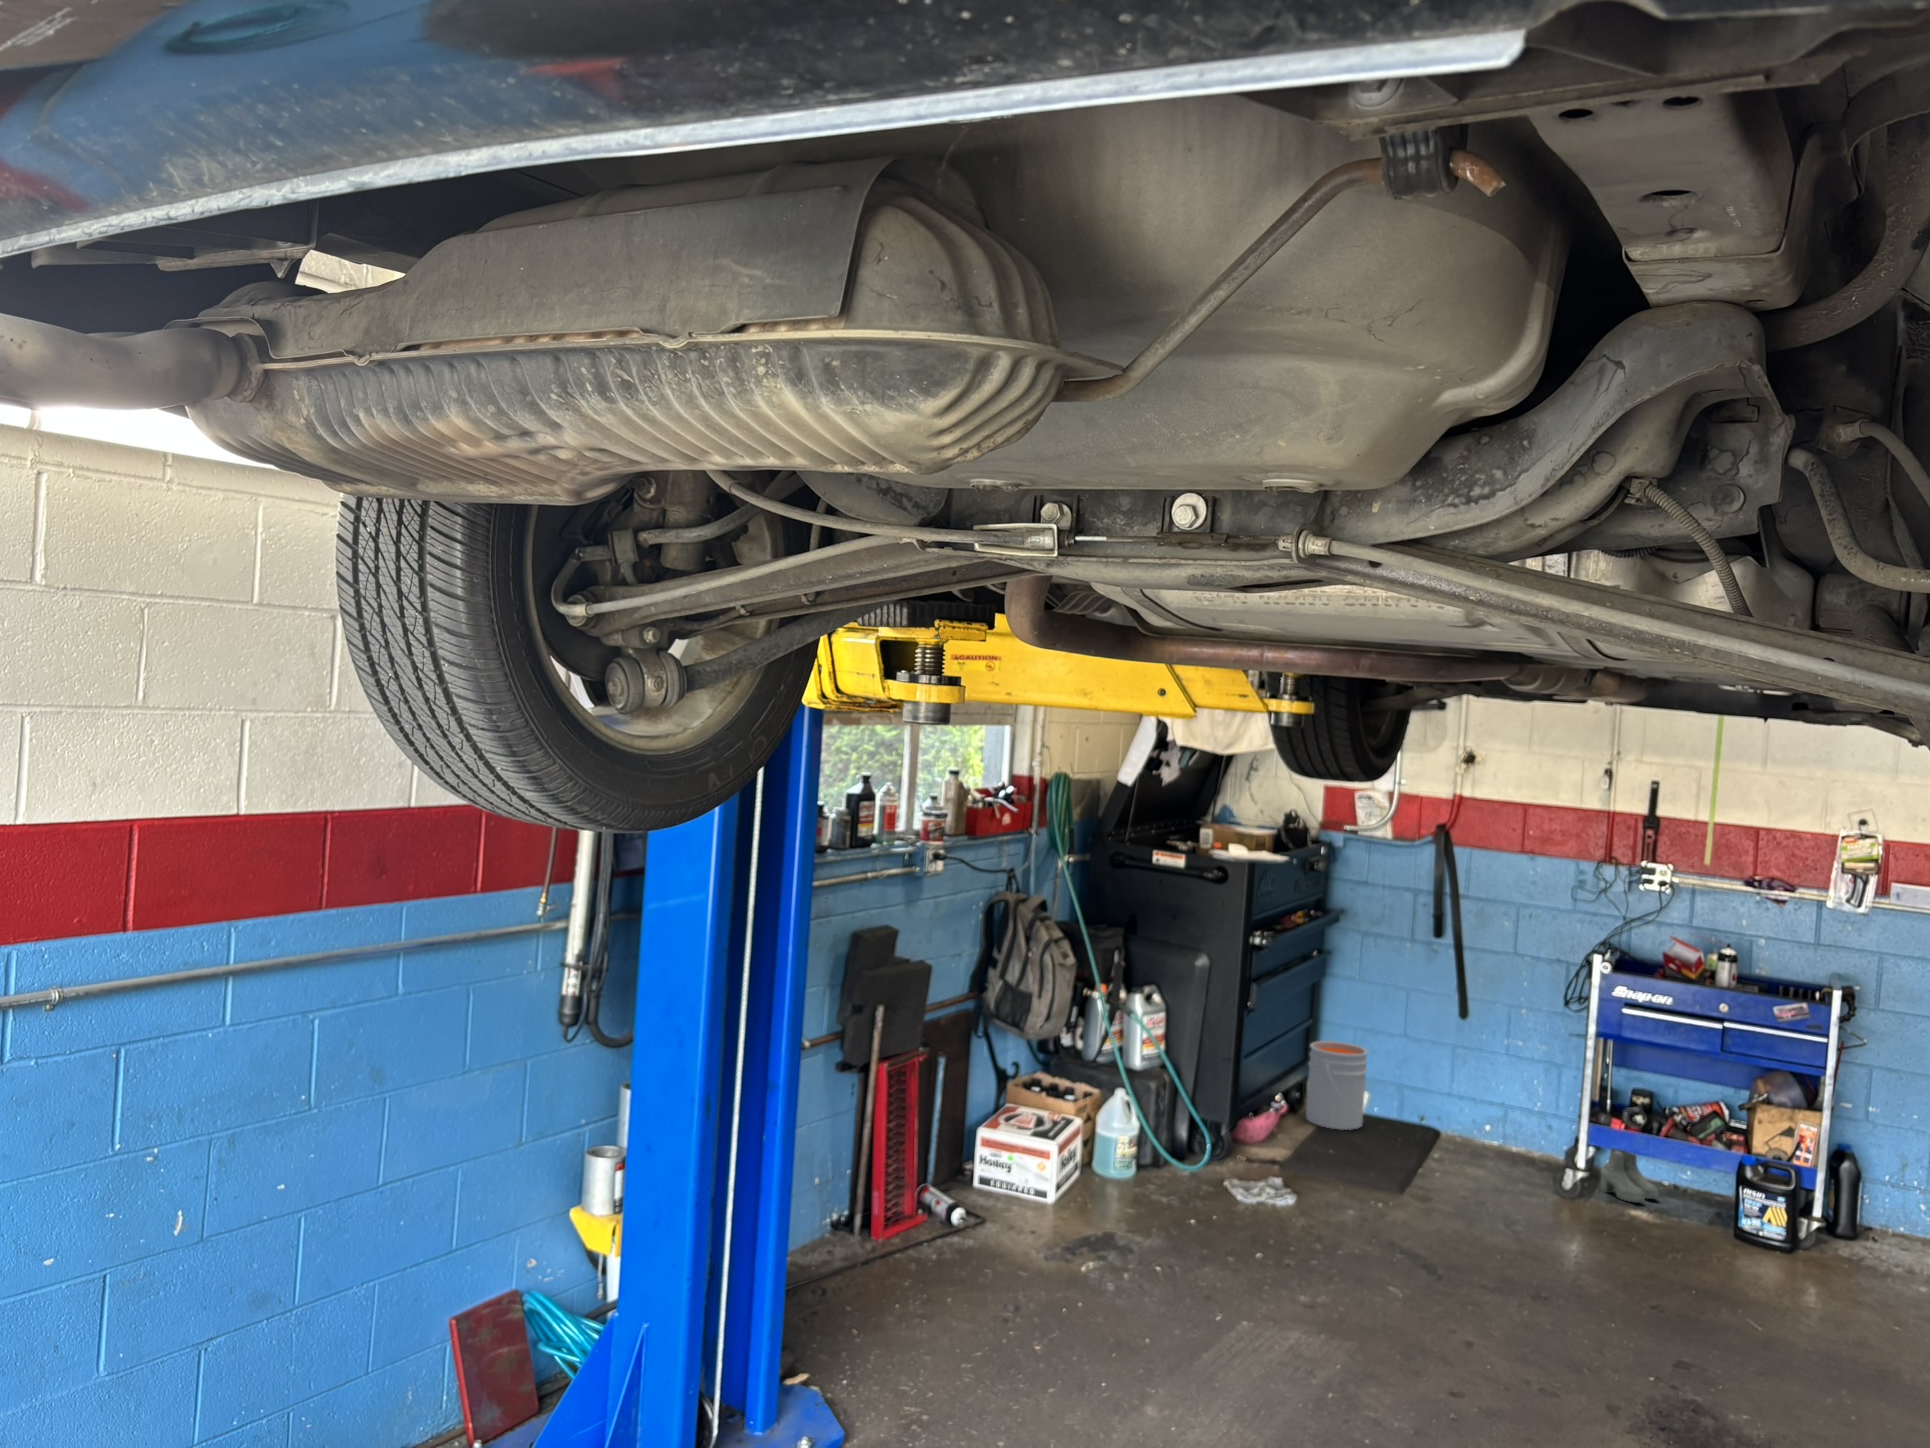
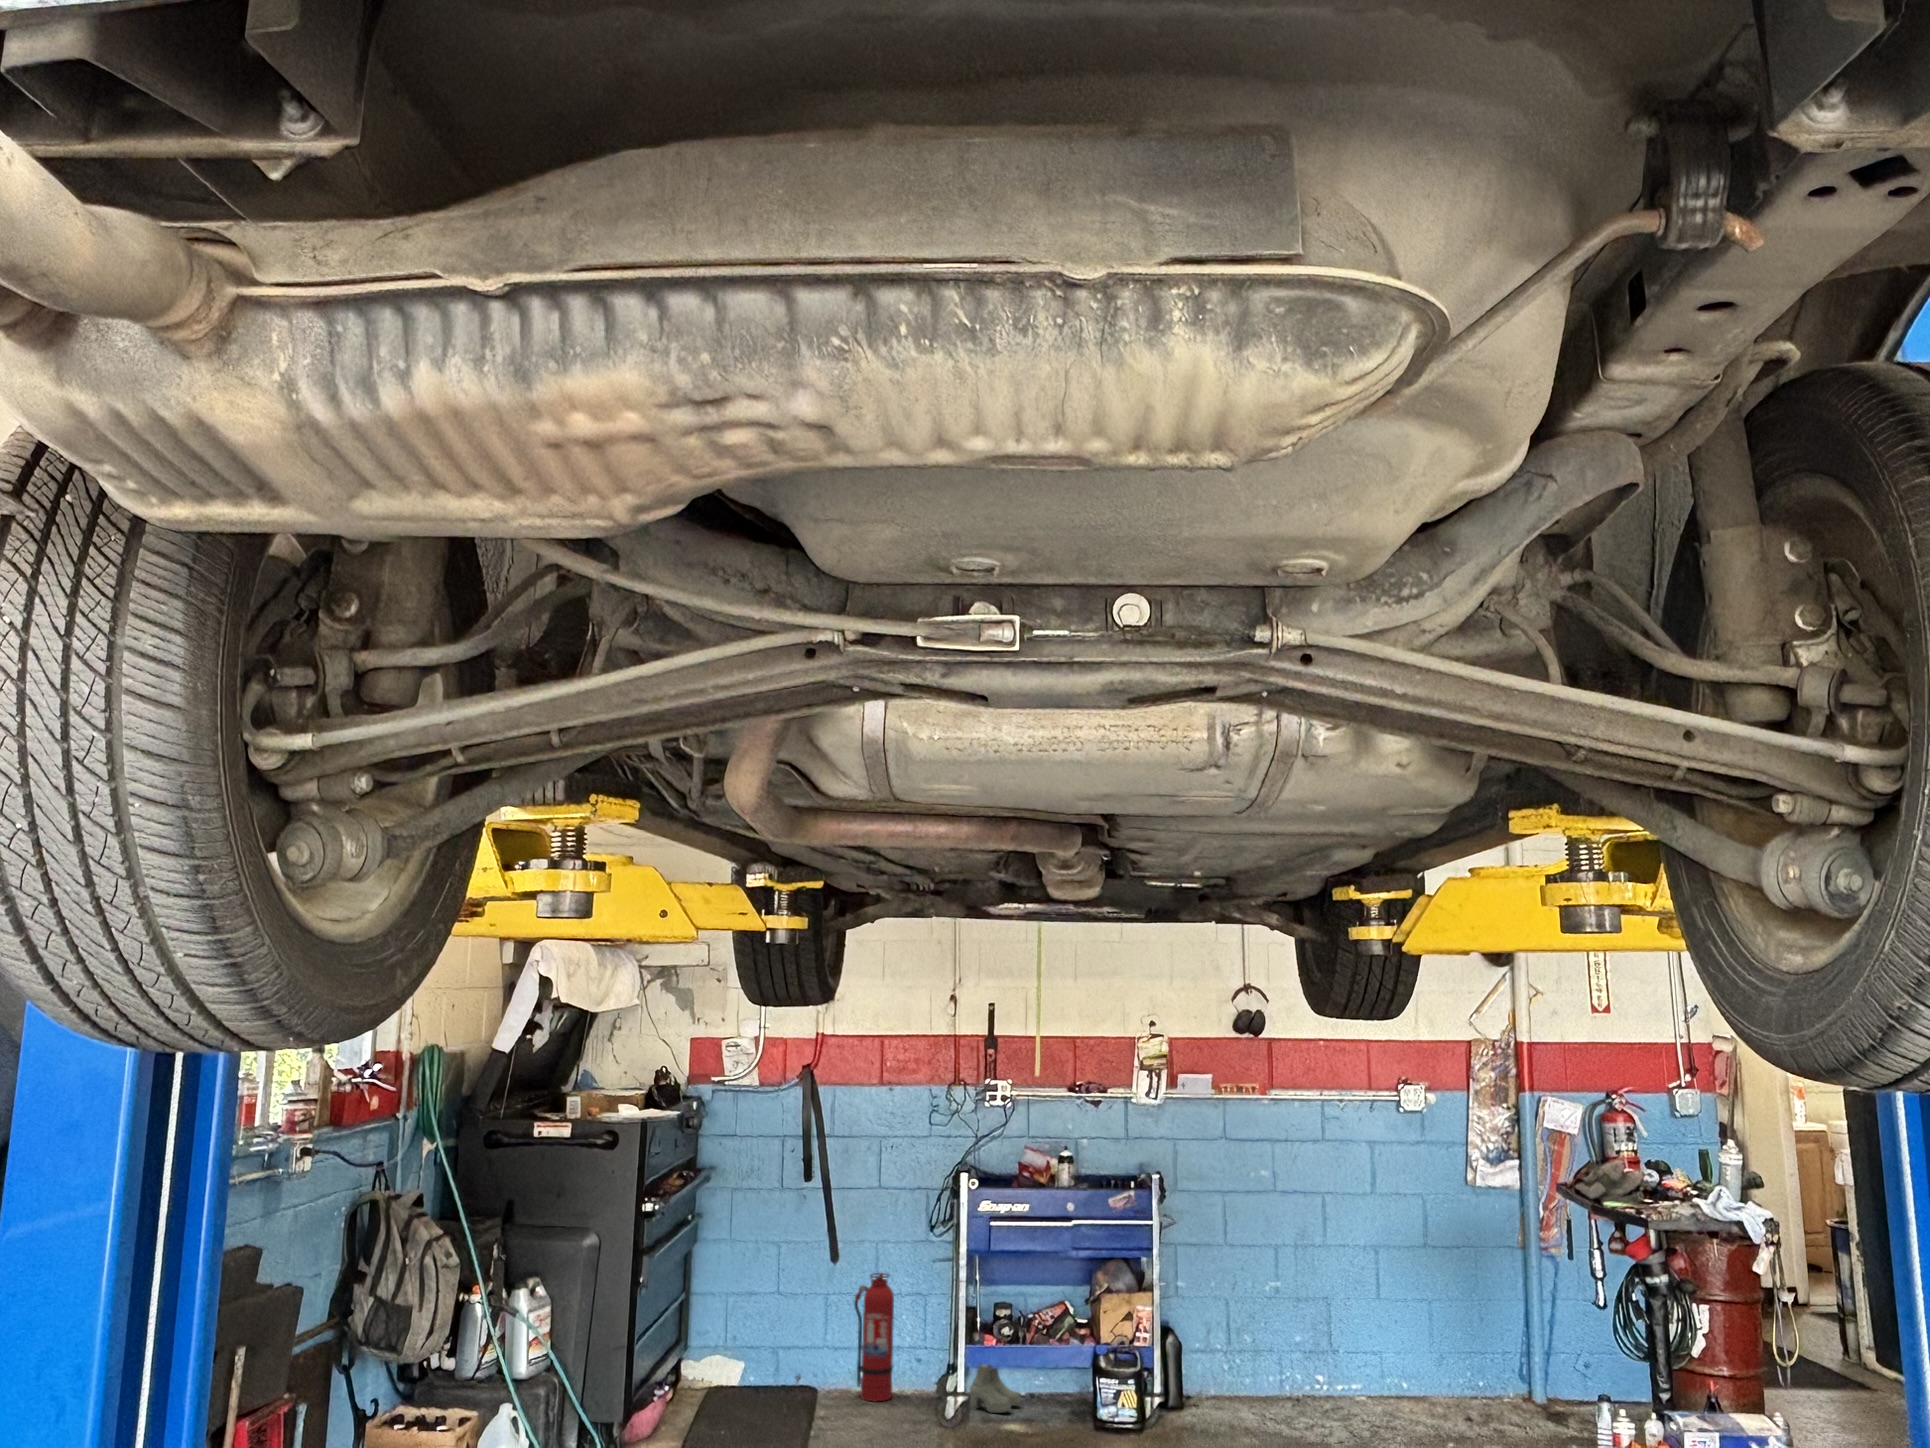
fire extinguisher: none [1480,1039,1524,1163] -> present [854,1273,894,1401]
bucket: present [1306,1041,1369,1130] -> none [683,1306,747,1403]

